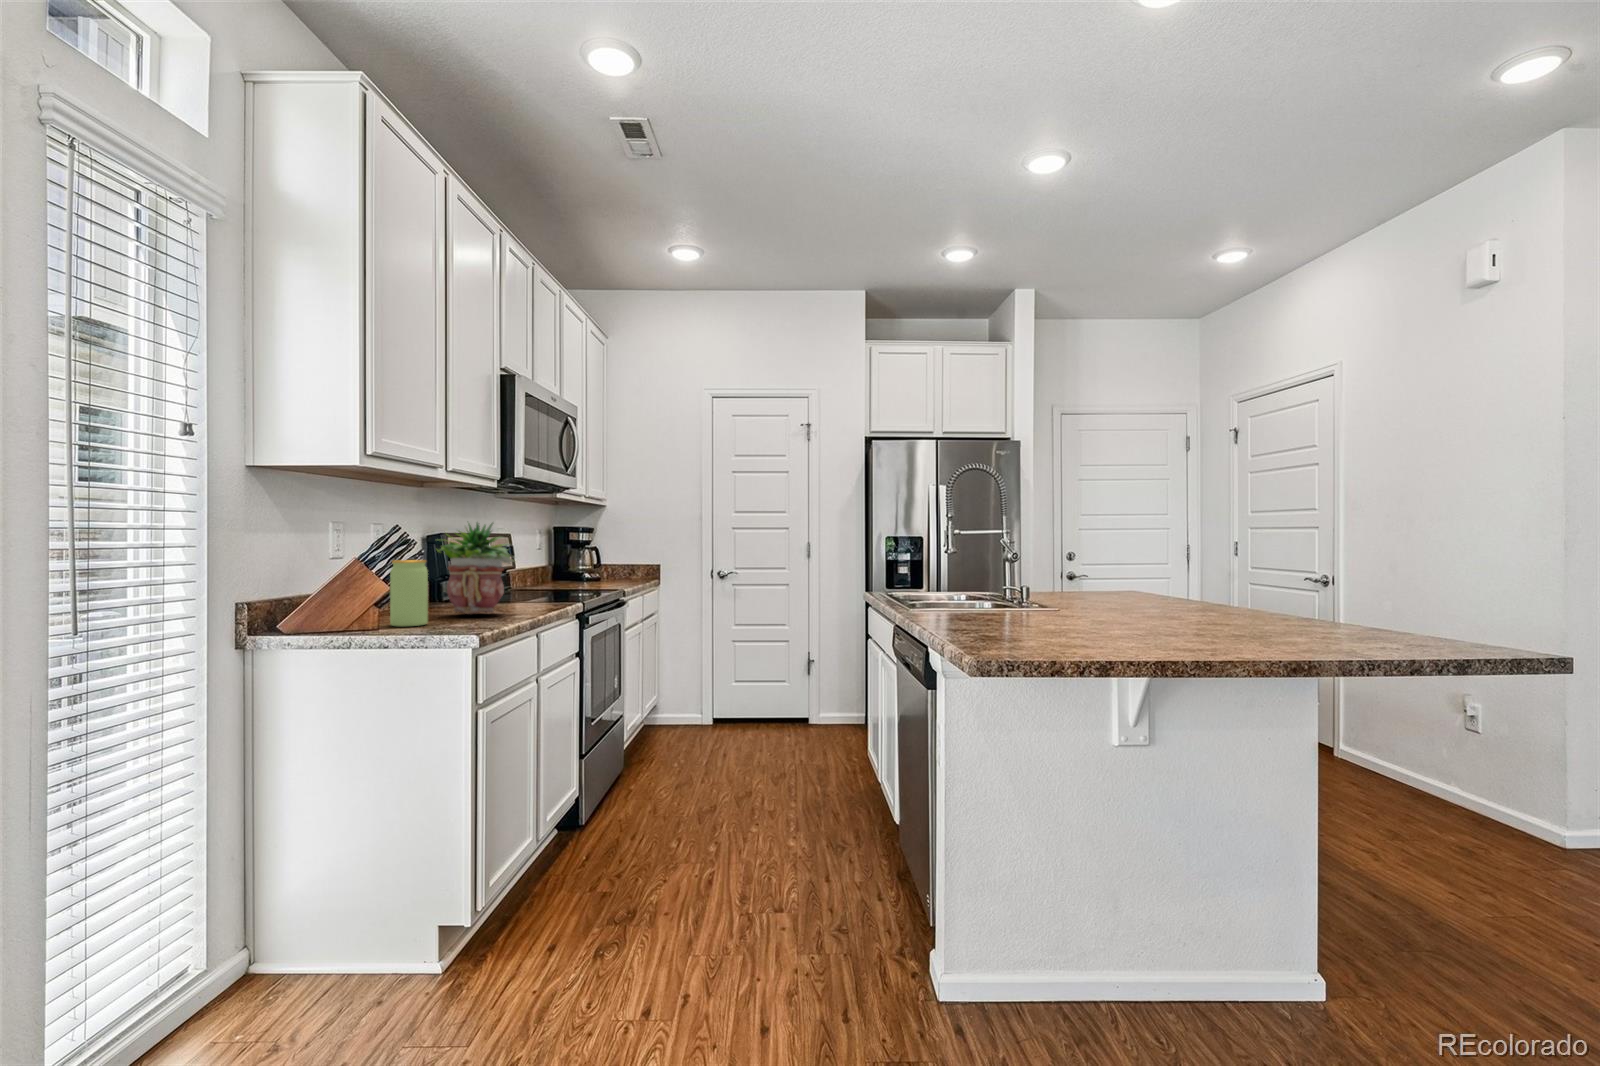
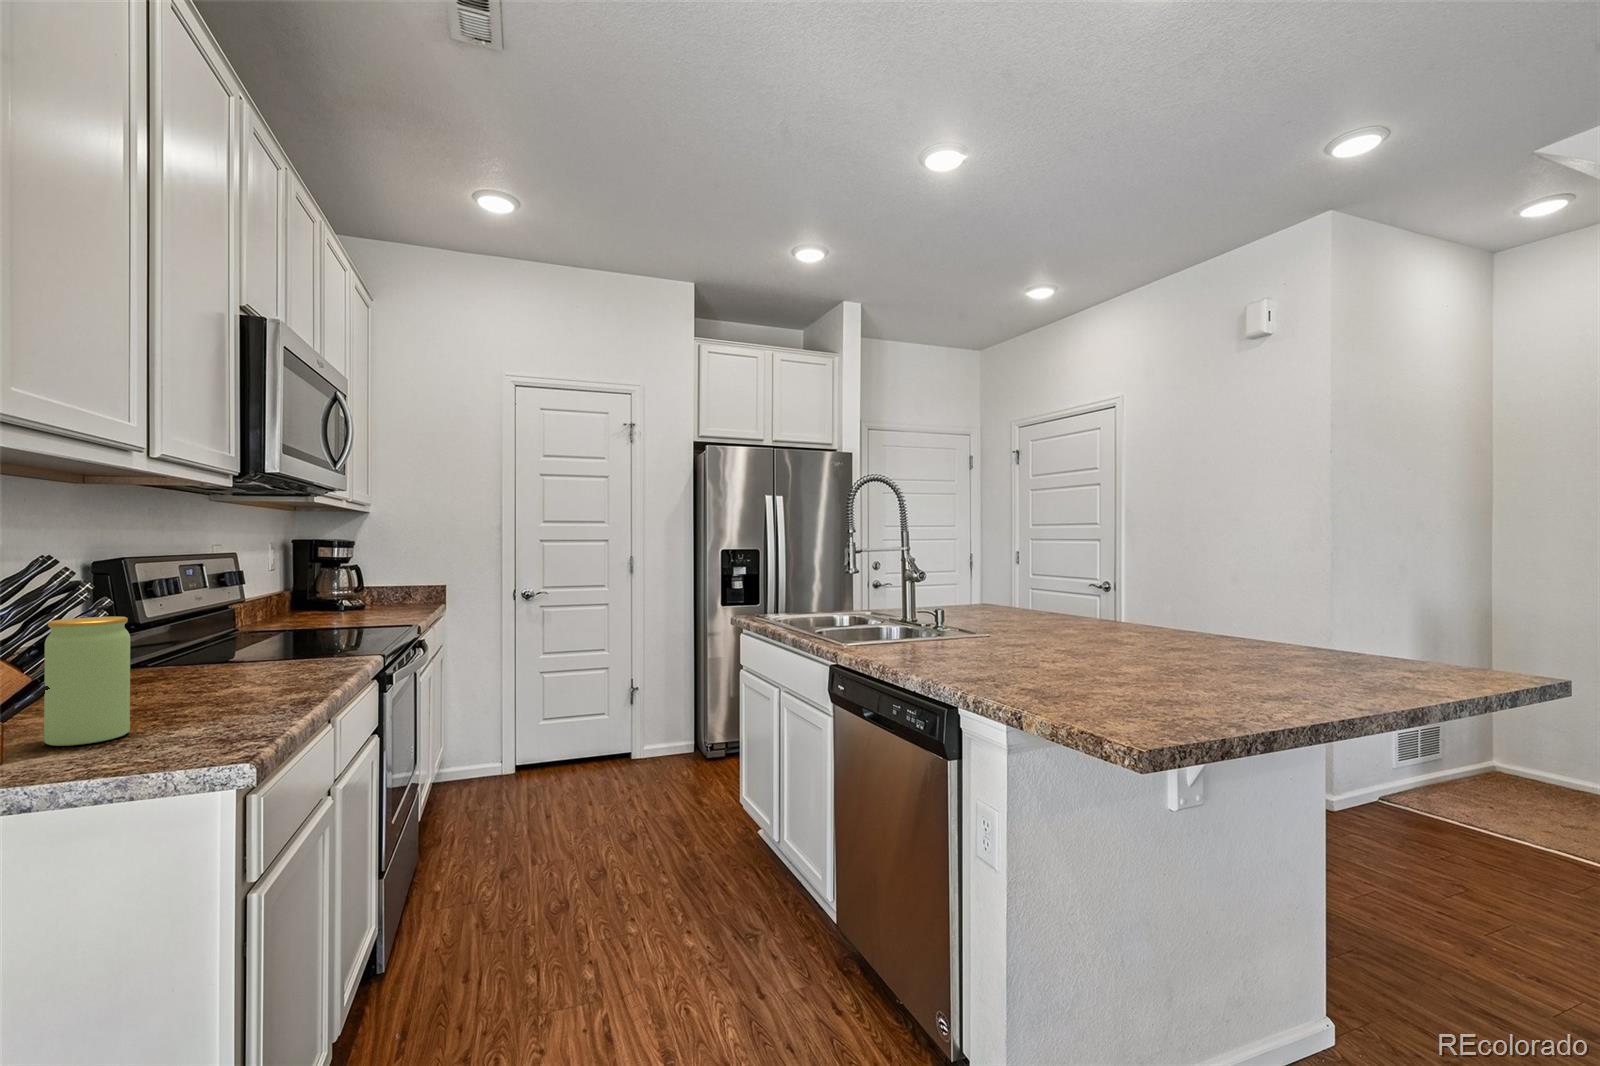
potted plant: present [437,523,514,614] -> none [136,541,295,700]

